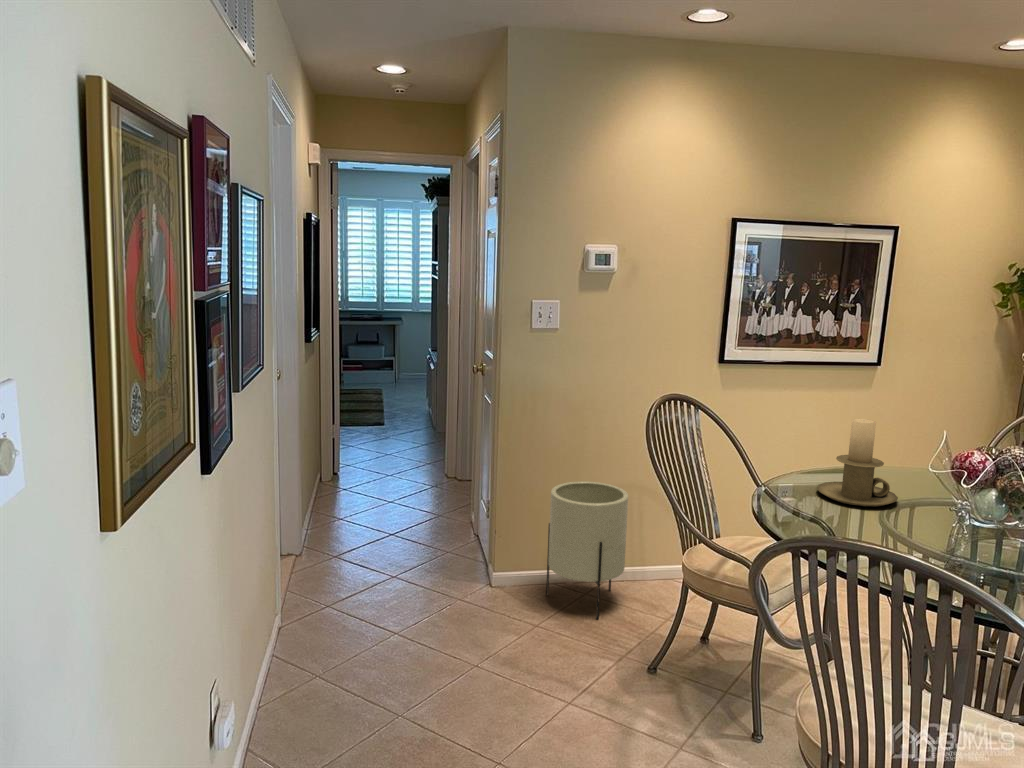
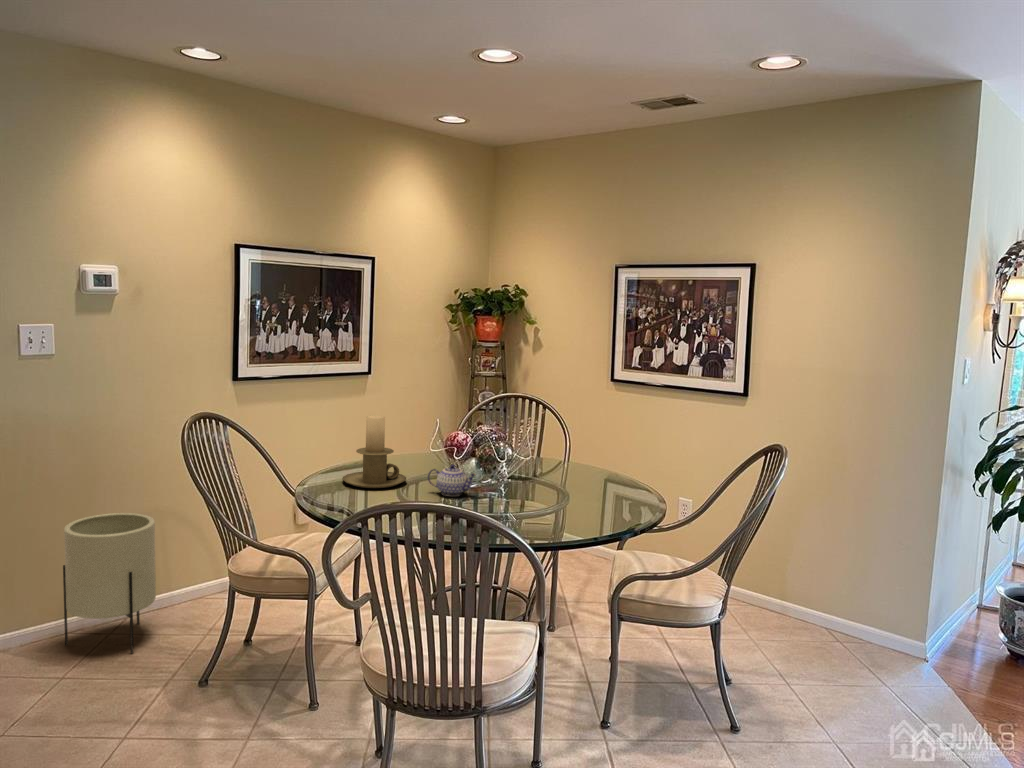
teapot: none [924,493,993,534] -> present [428,465,476,496]

